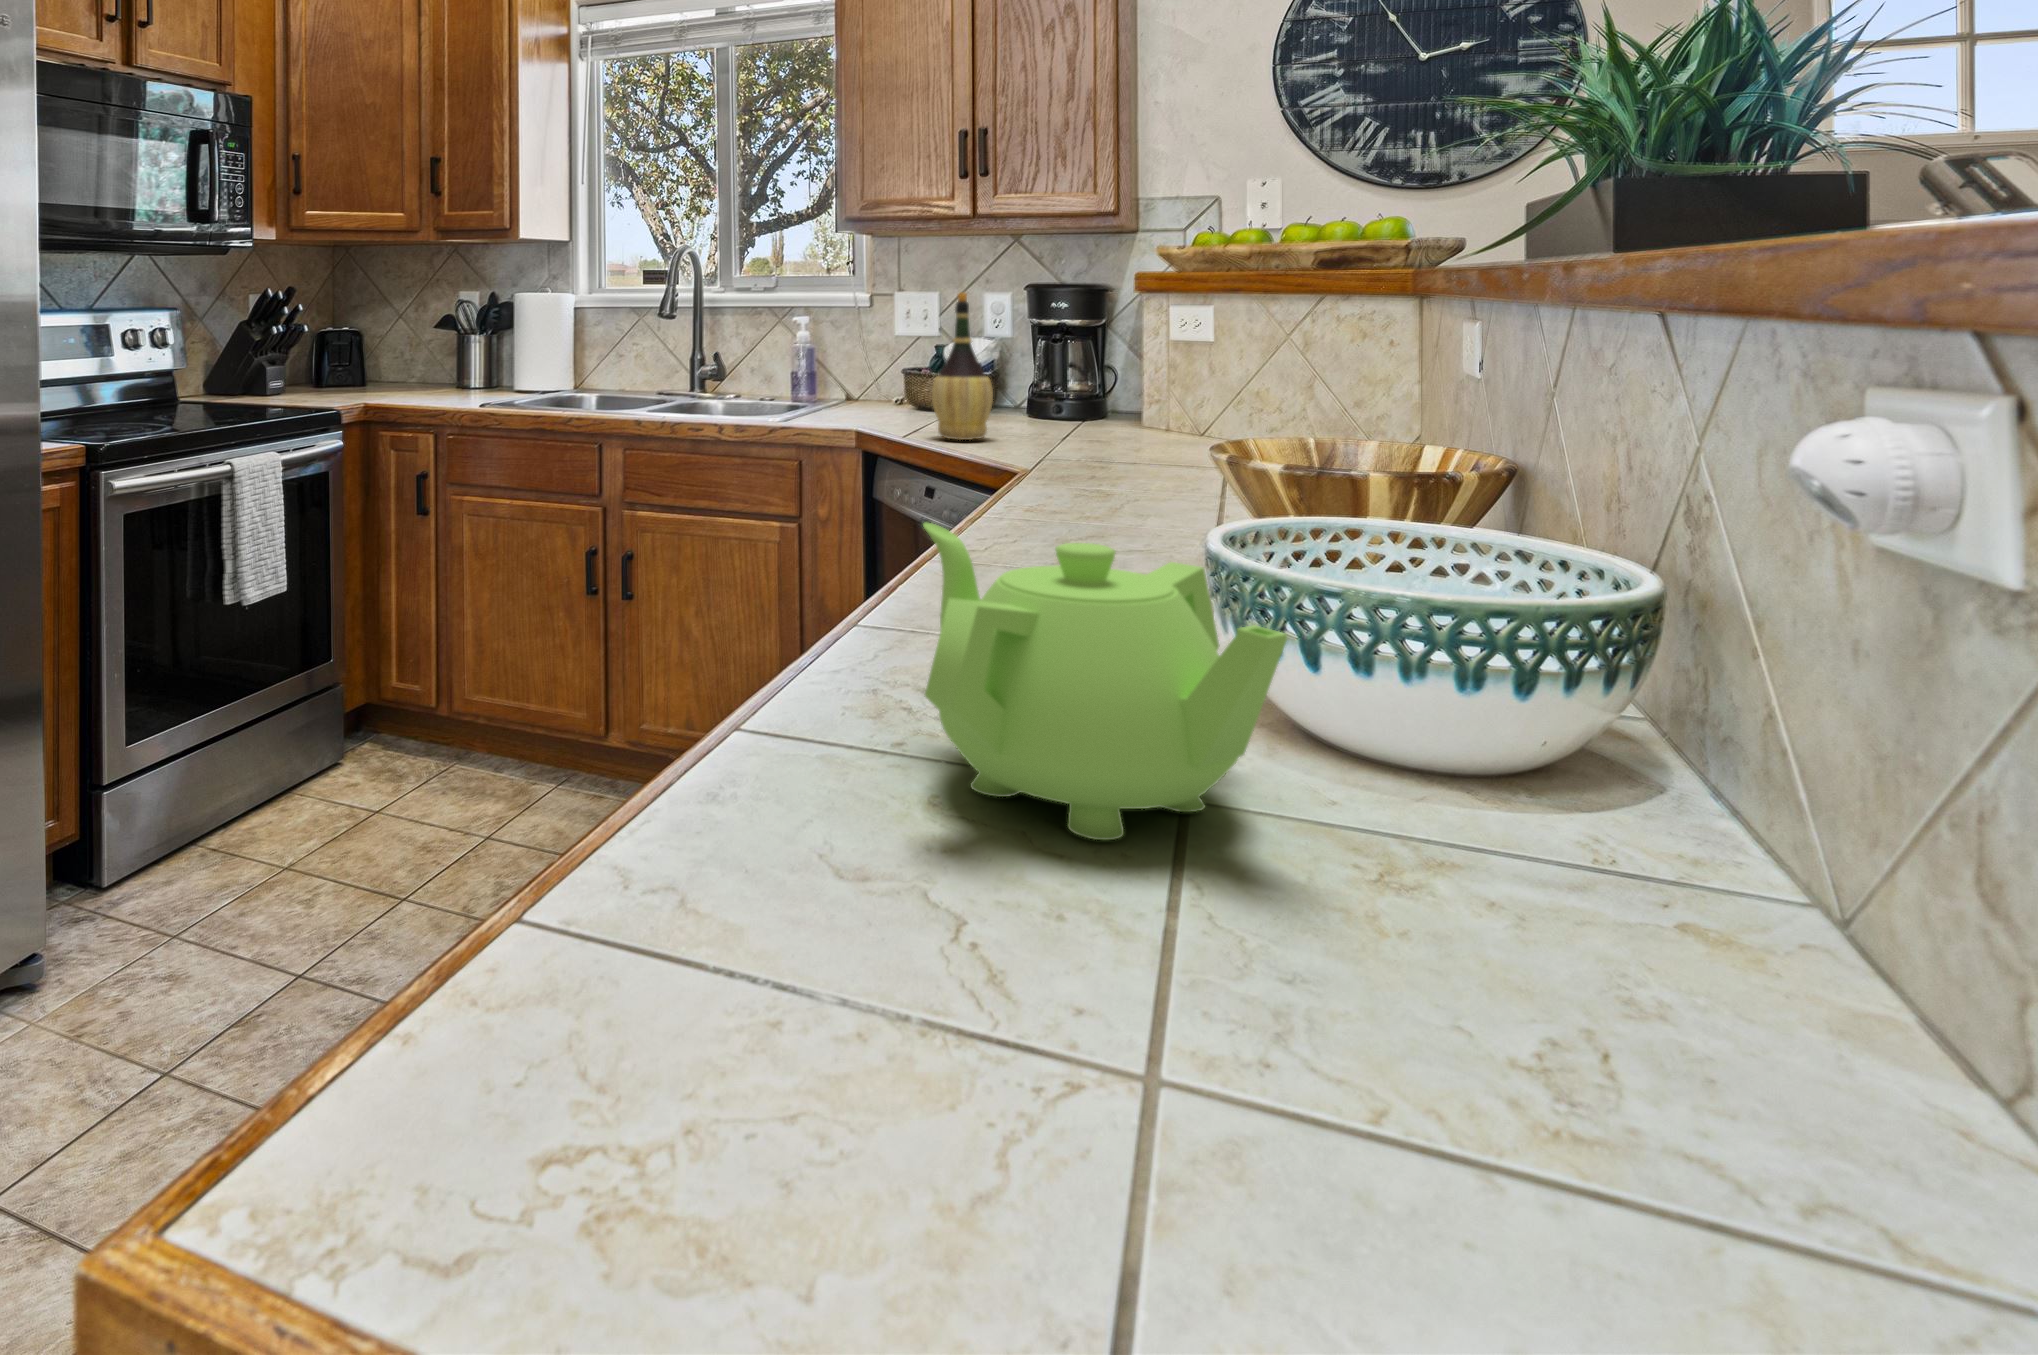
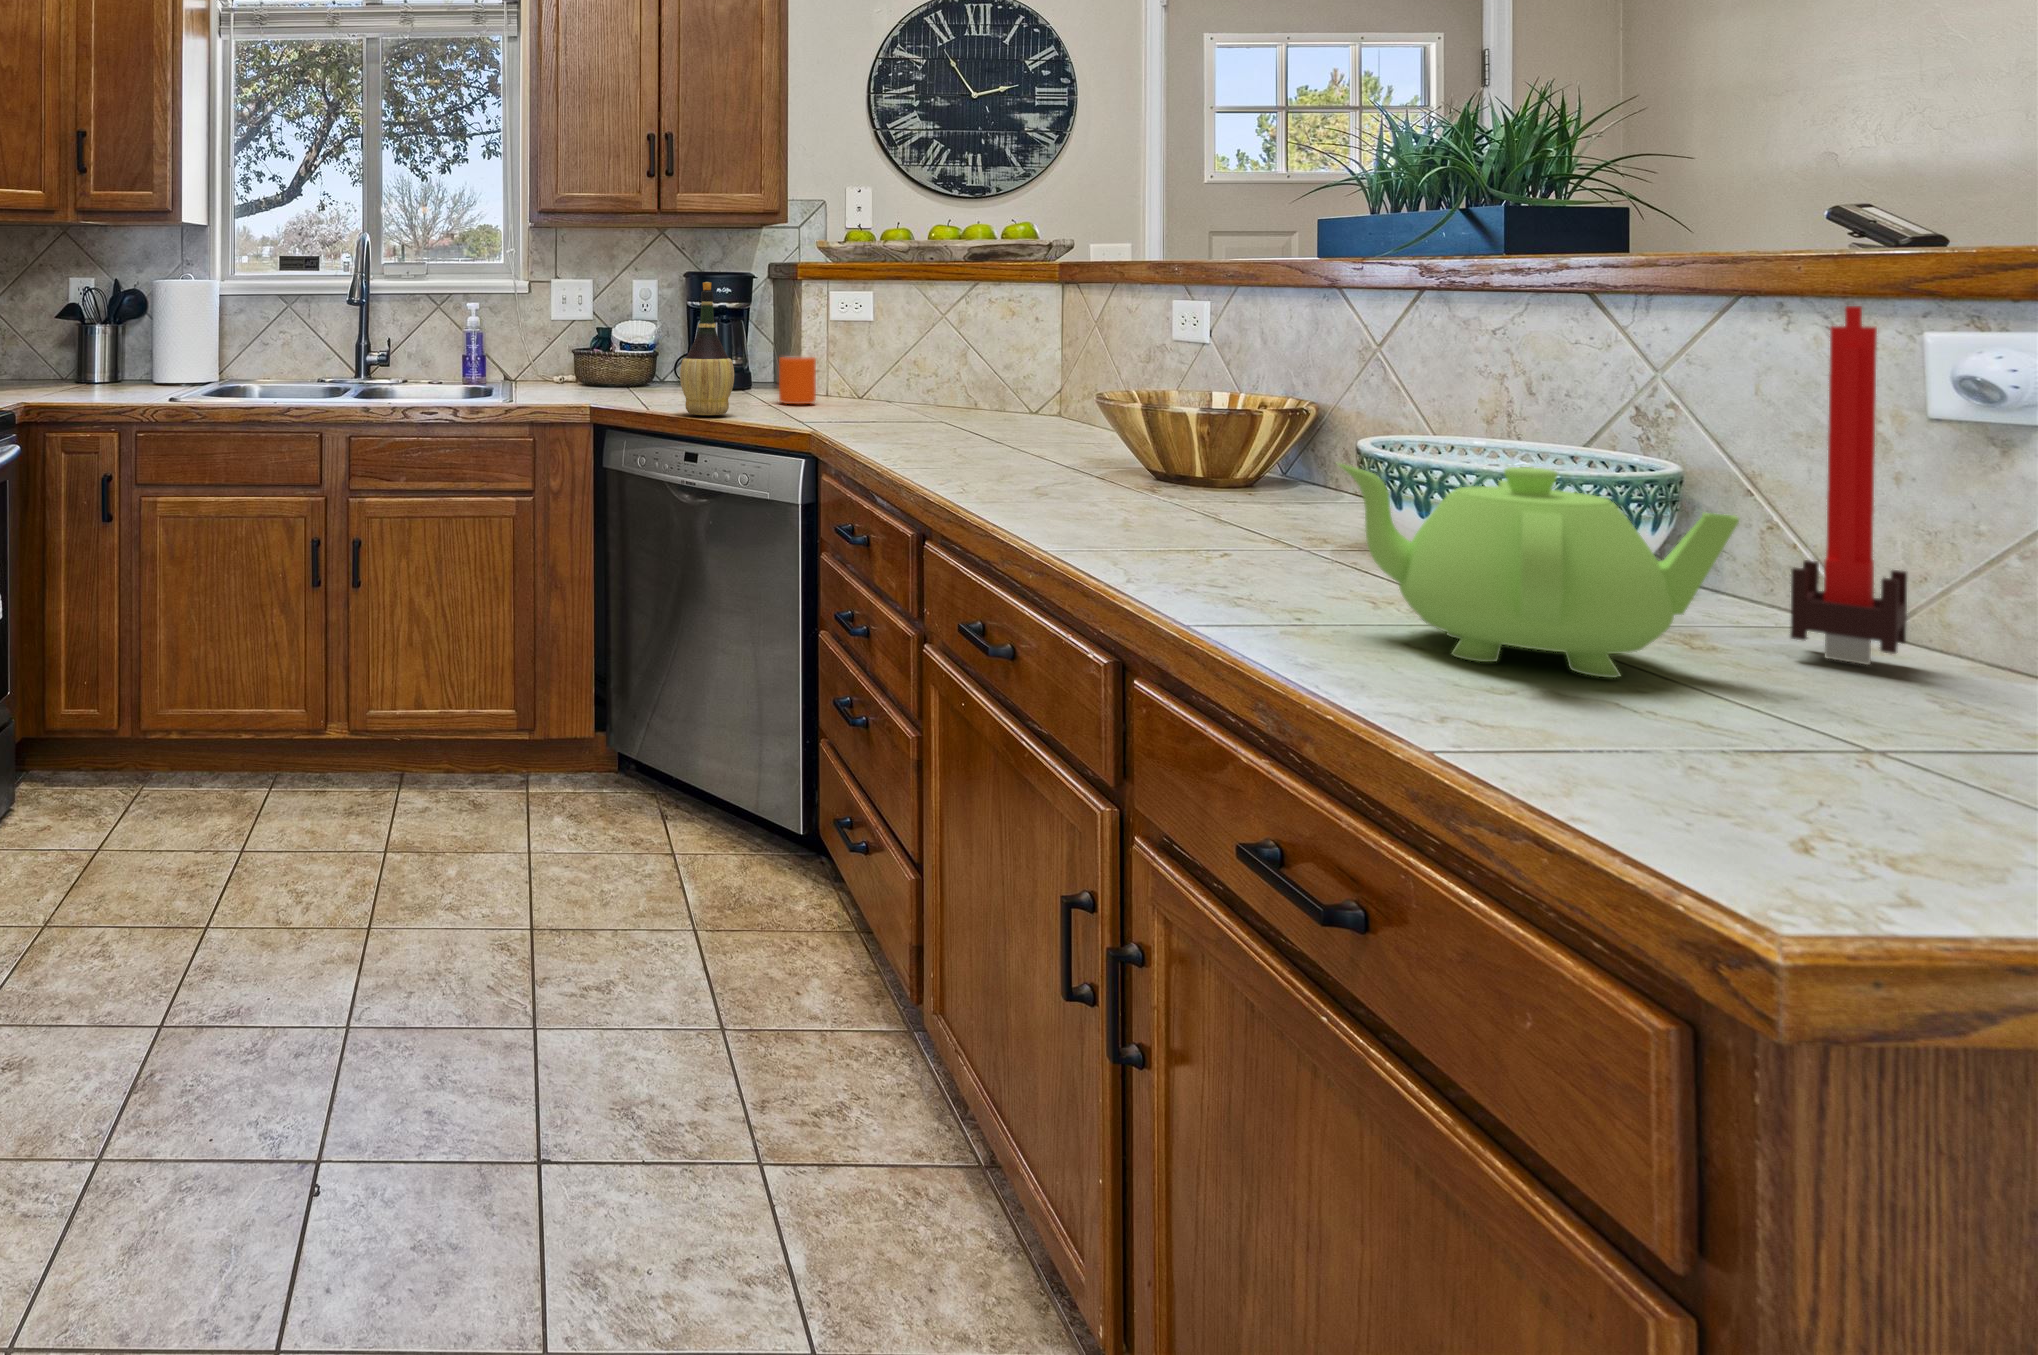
candle: none [1488,330,1684,893] -> present [1790,306,1907,665]
mug: none [1089,376,1134,431] -> present [779,357,816,404]

